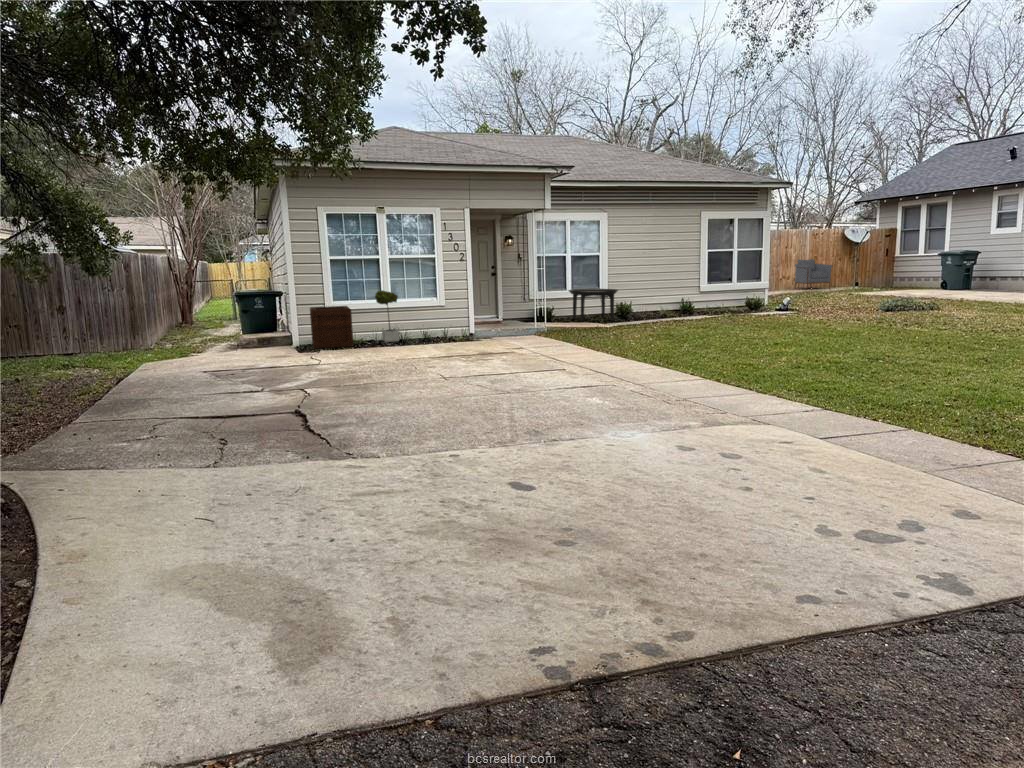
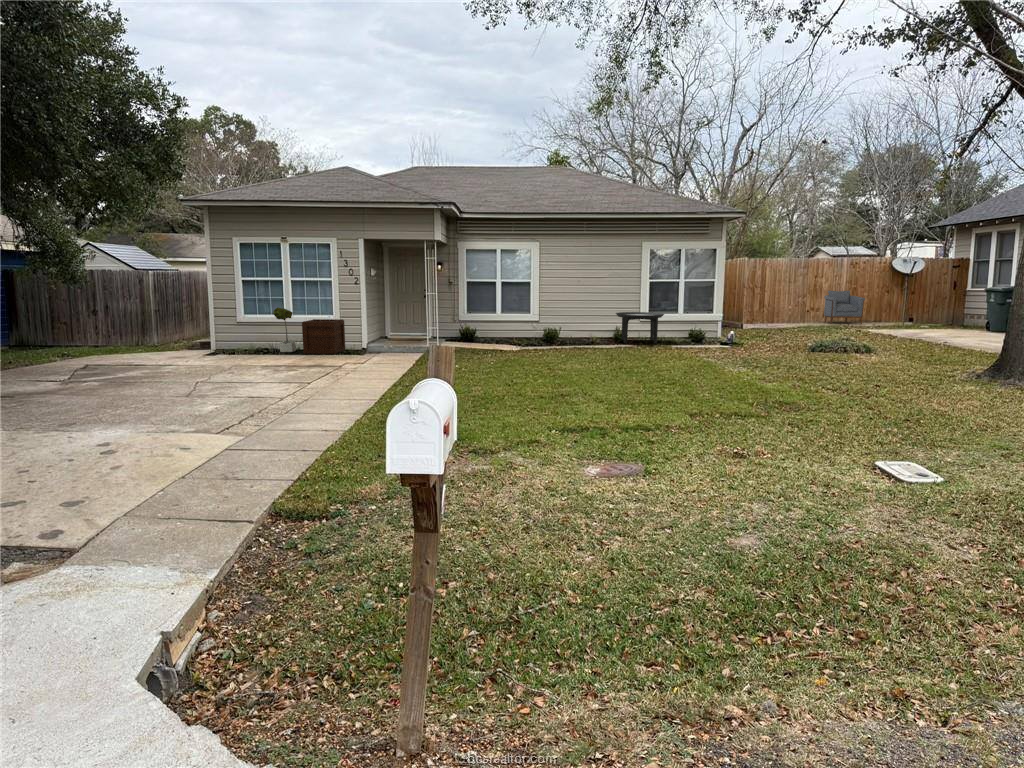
round table: present [569,289,618,321] -> present [616,312,664,344]
wooden crate: present [310,306,353,349] -> present [302,319,345,354]

